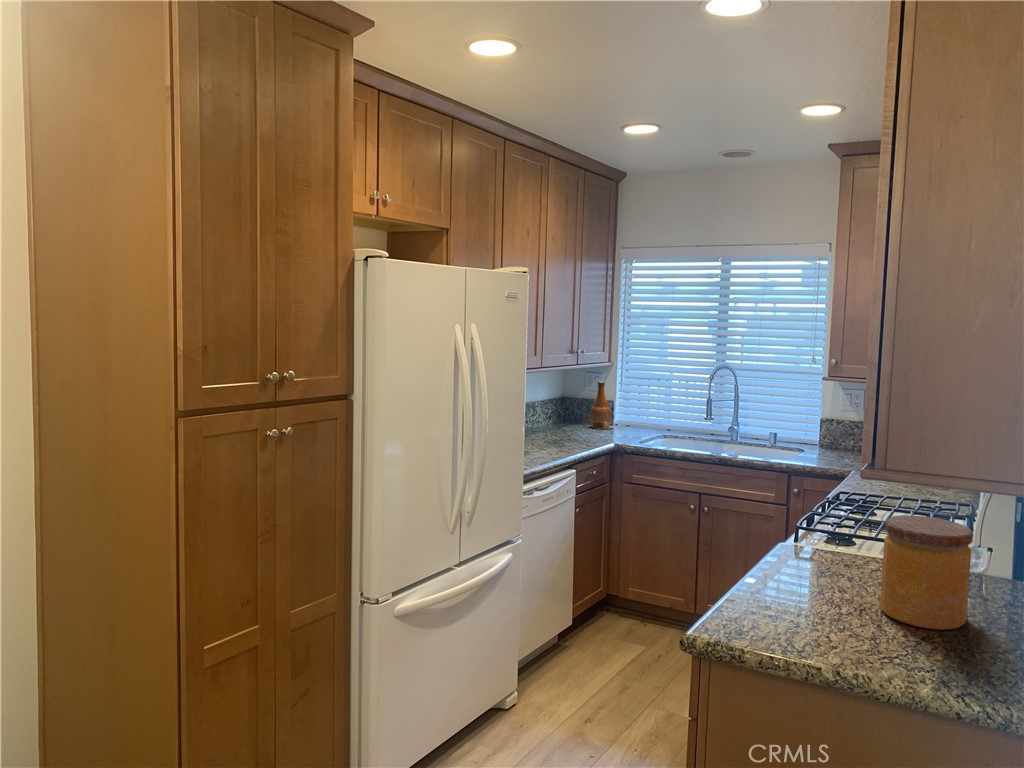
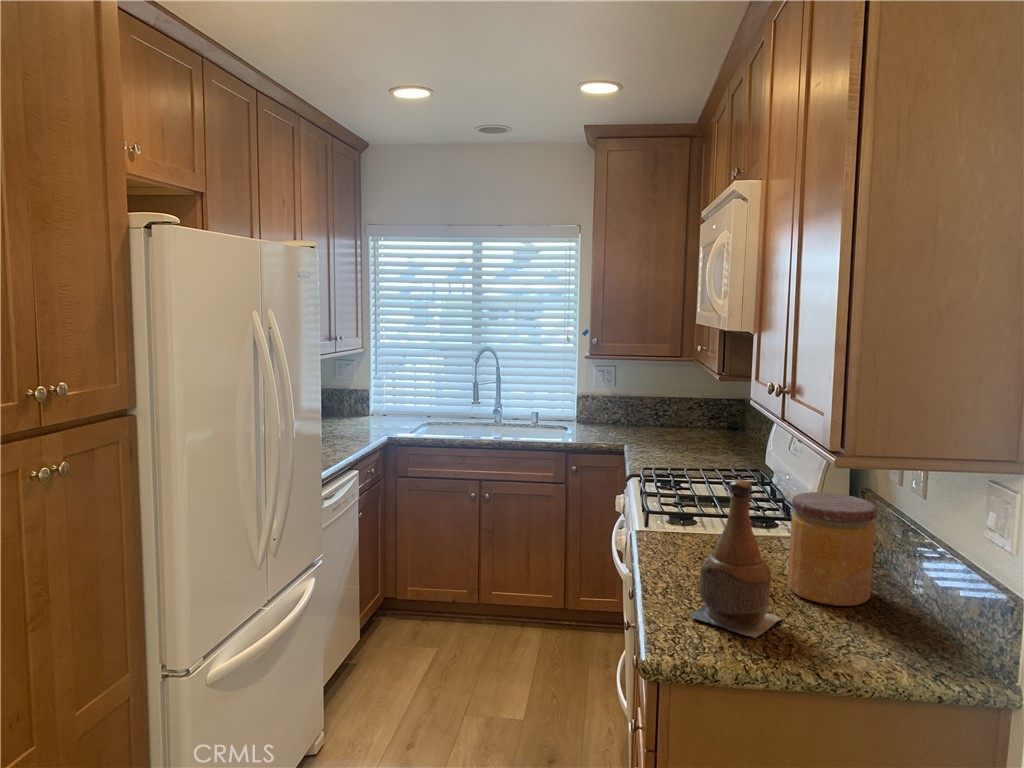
bottle: present [587,381,614,429] -> present [689,480,781,638]

